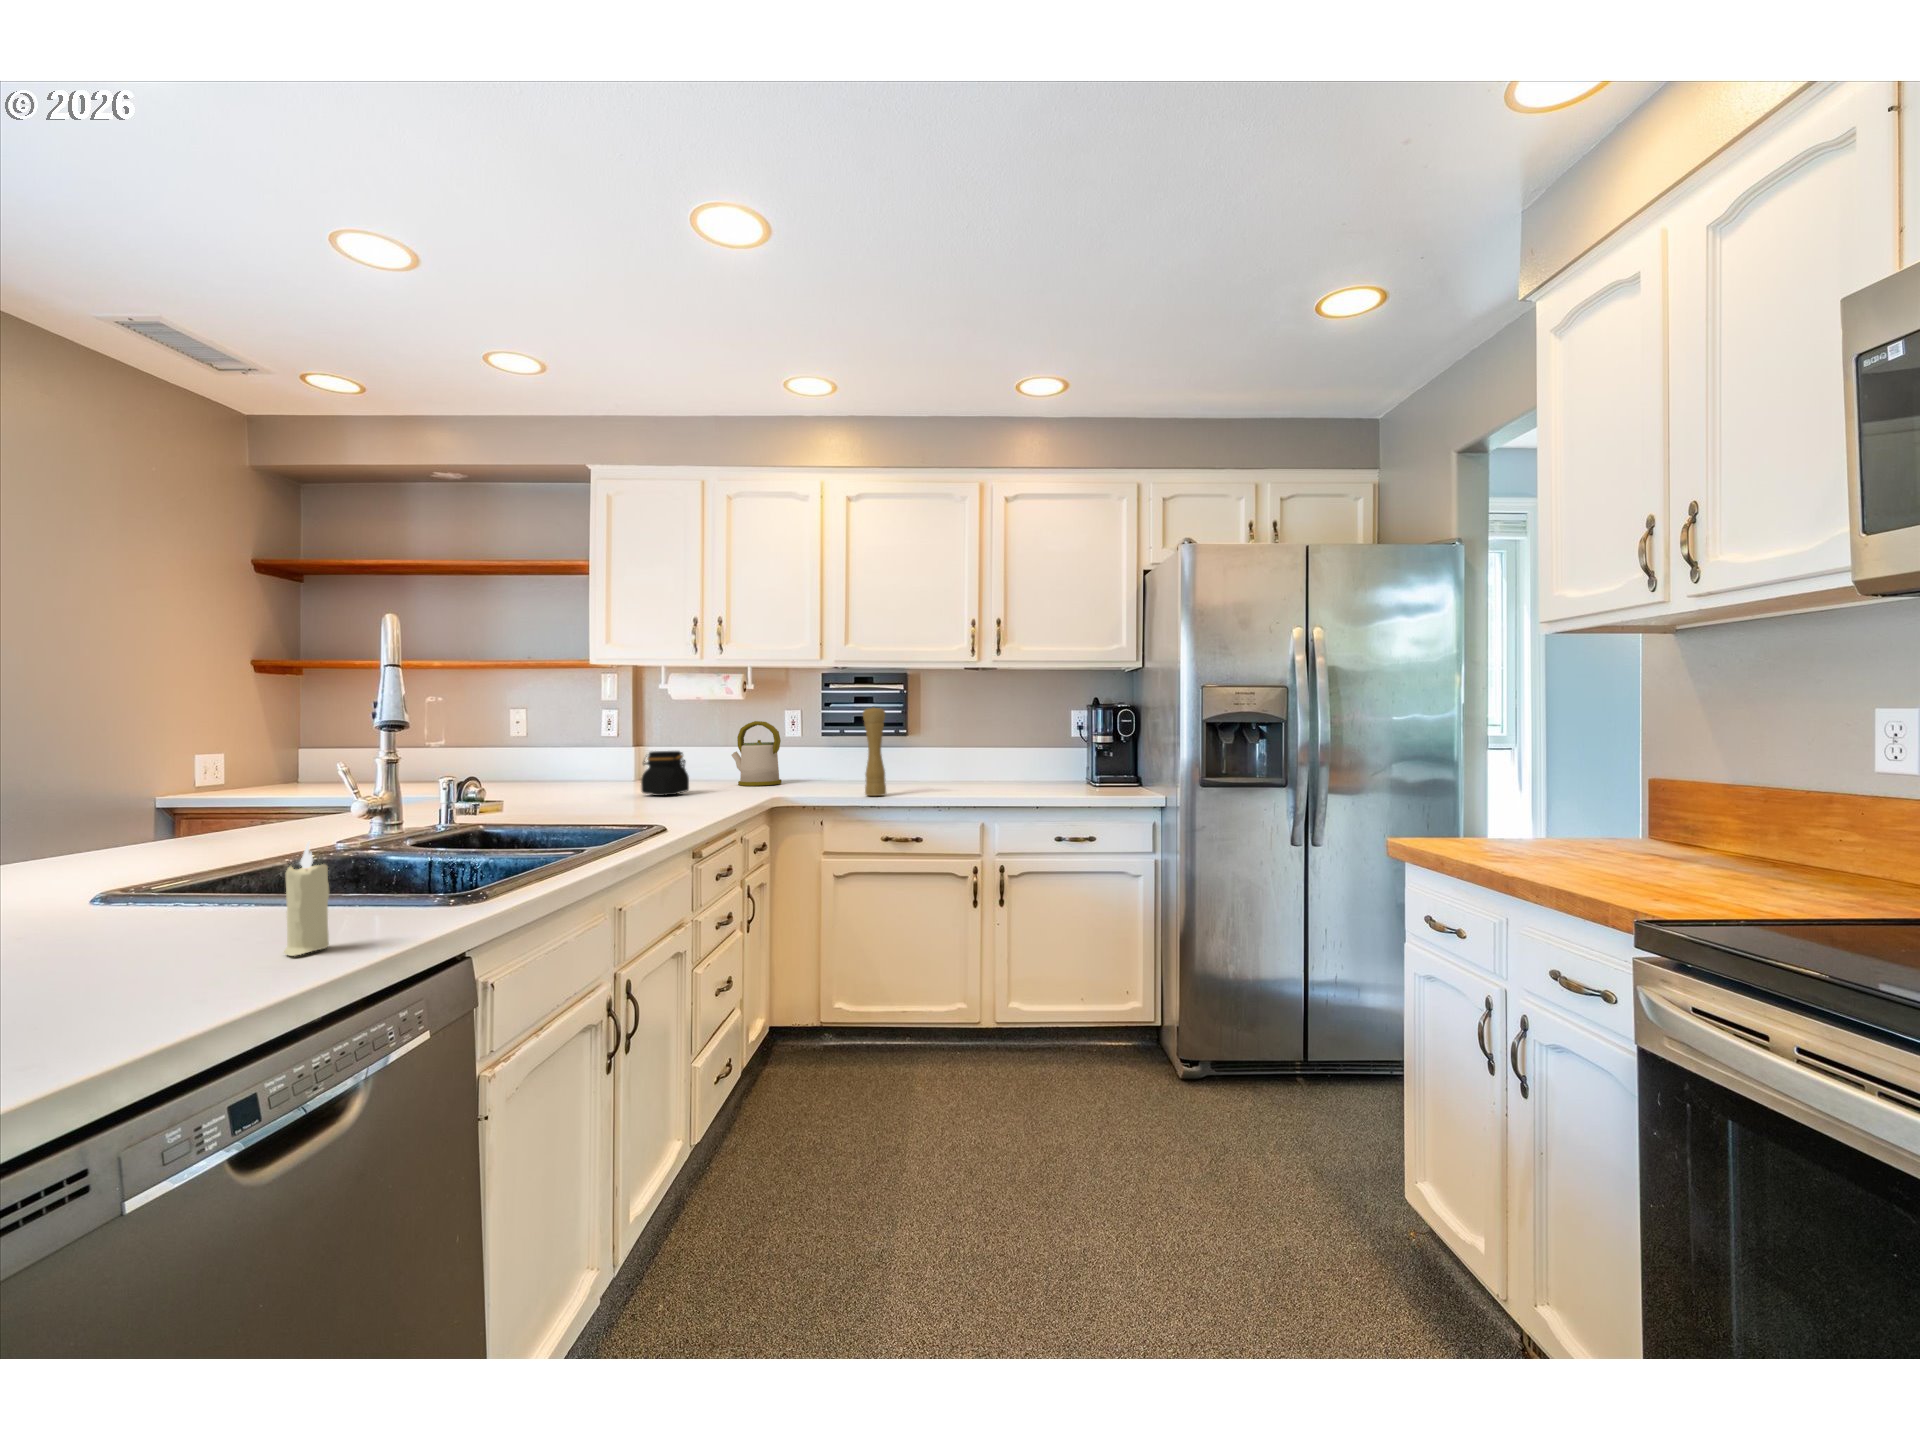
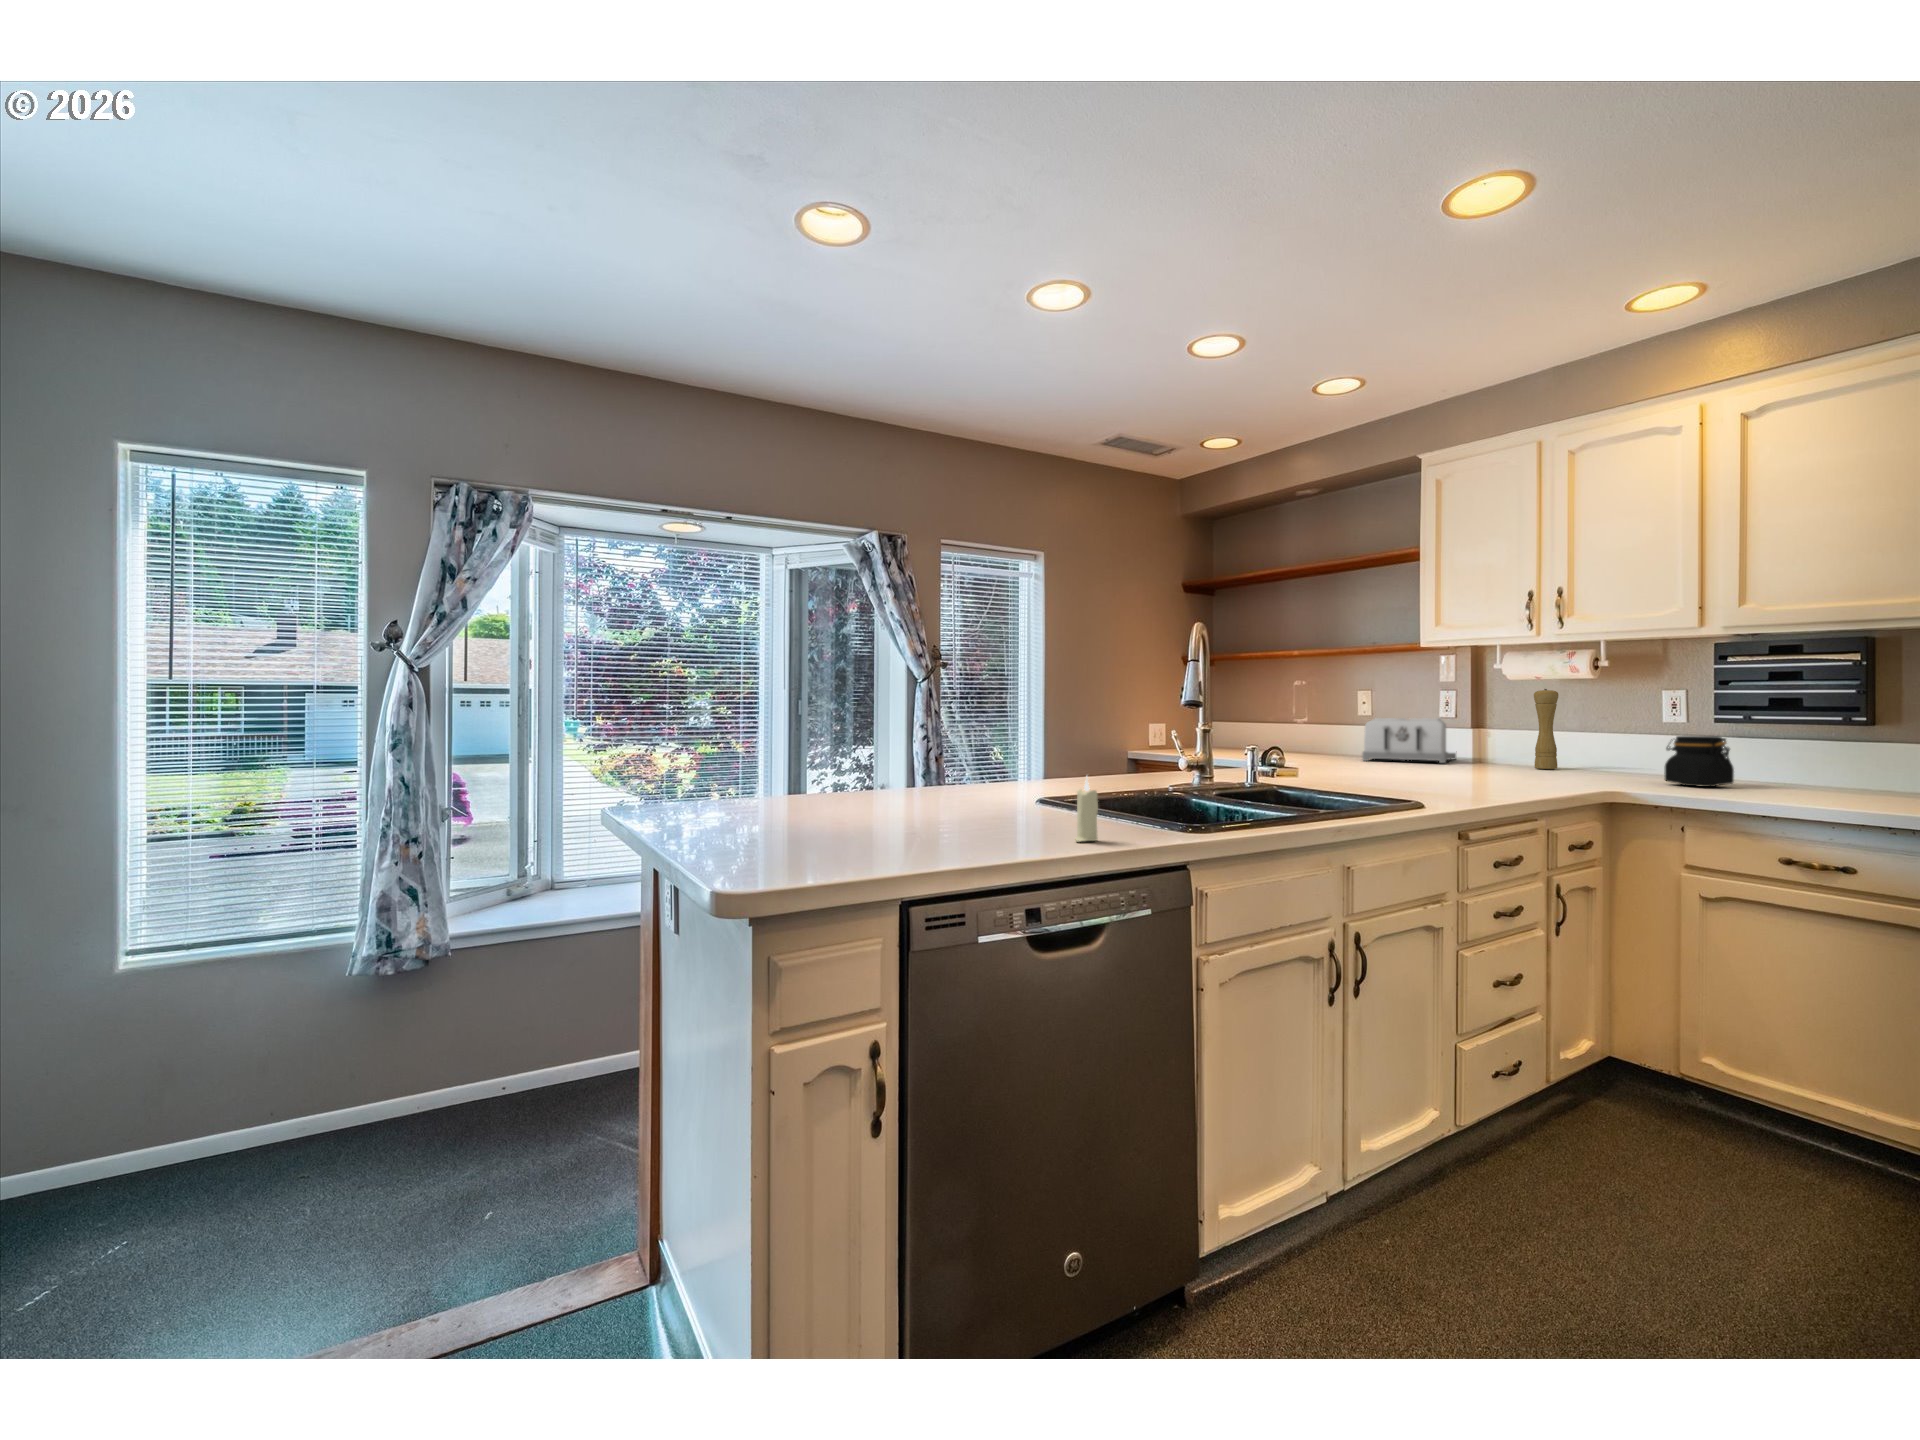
pepper mill: present [863,707,886,796] -> present [1534,689,1558,769]
kettle: present [732,721,781,786] -> none [1582,703,1650,776]
toaster: none [527,739,617,789] -> present [1362,718,1456,763]
jar: present [641,751,689,796] -> present [1664,736,1734,787]

